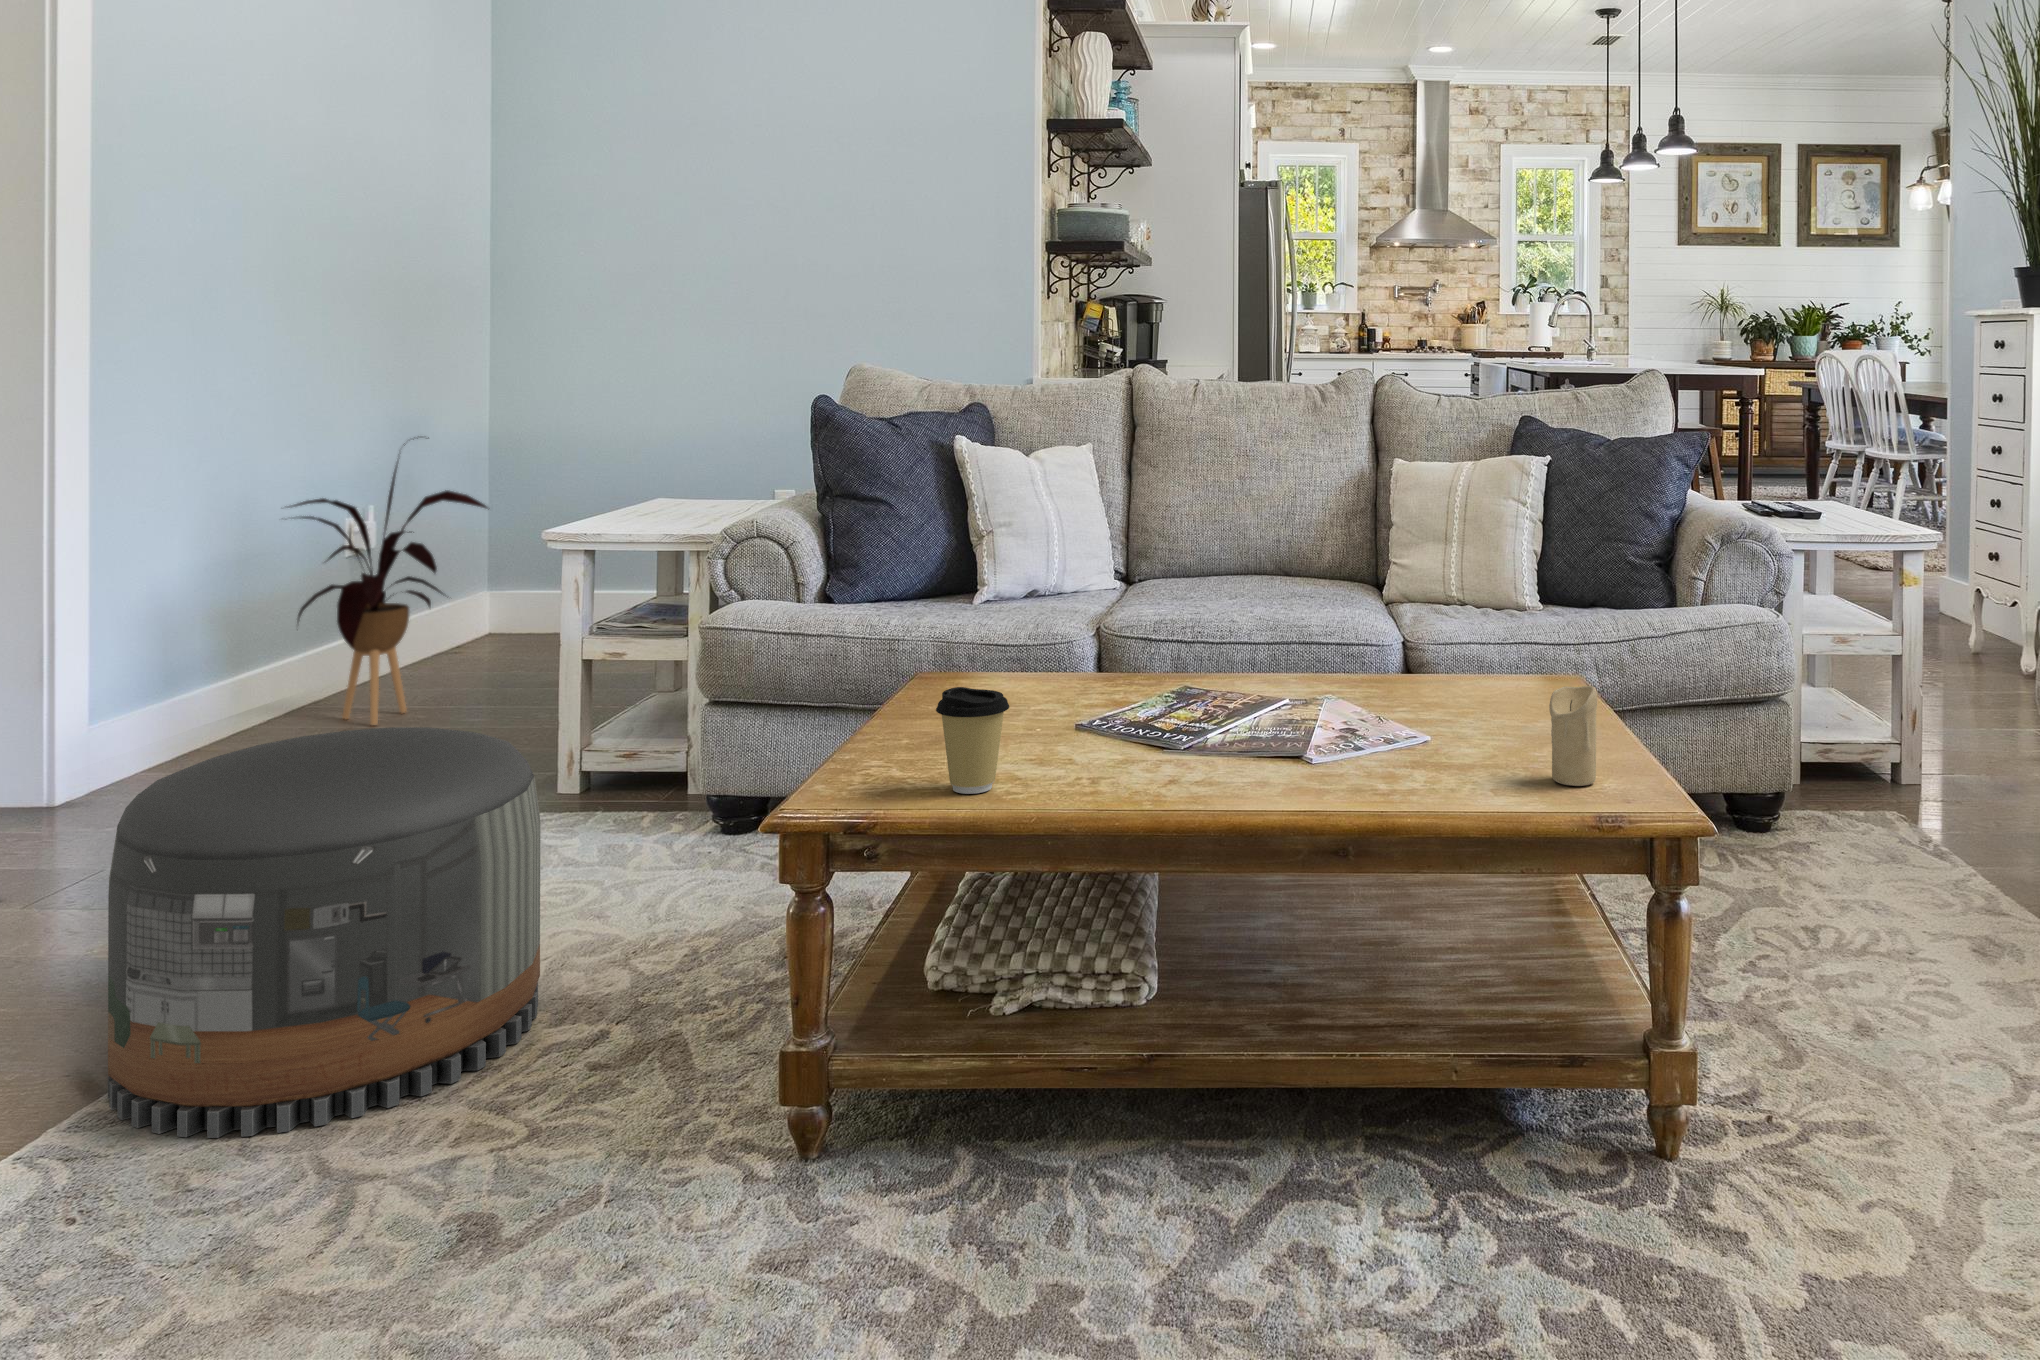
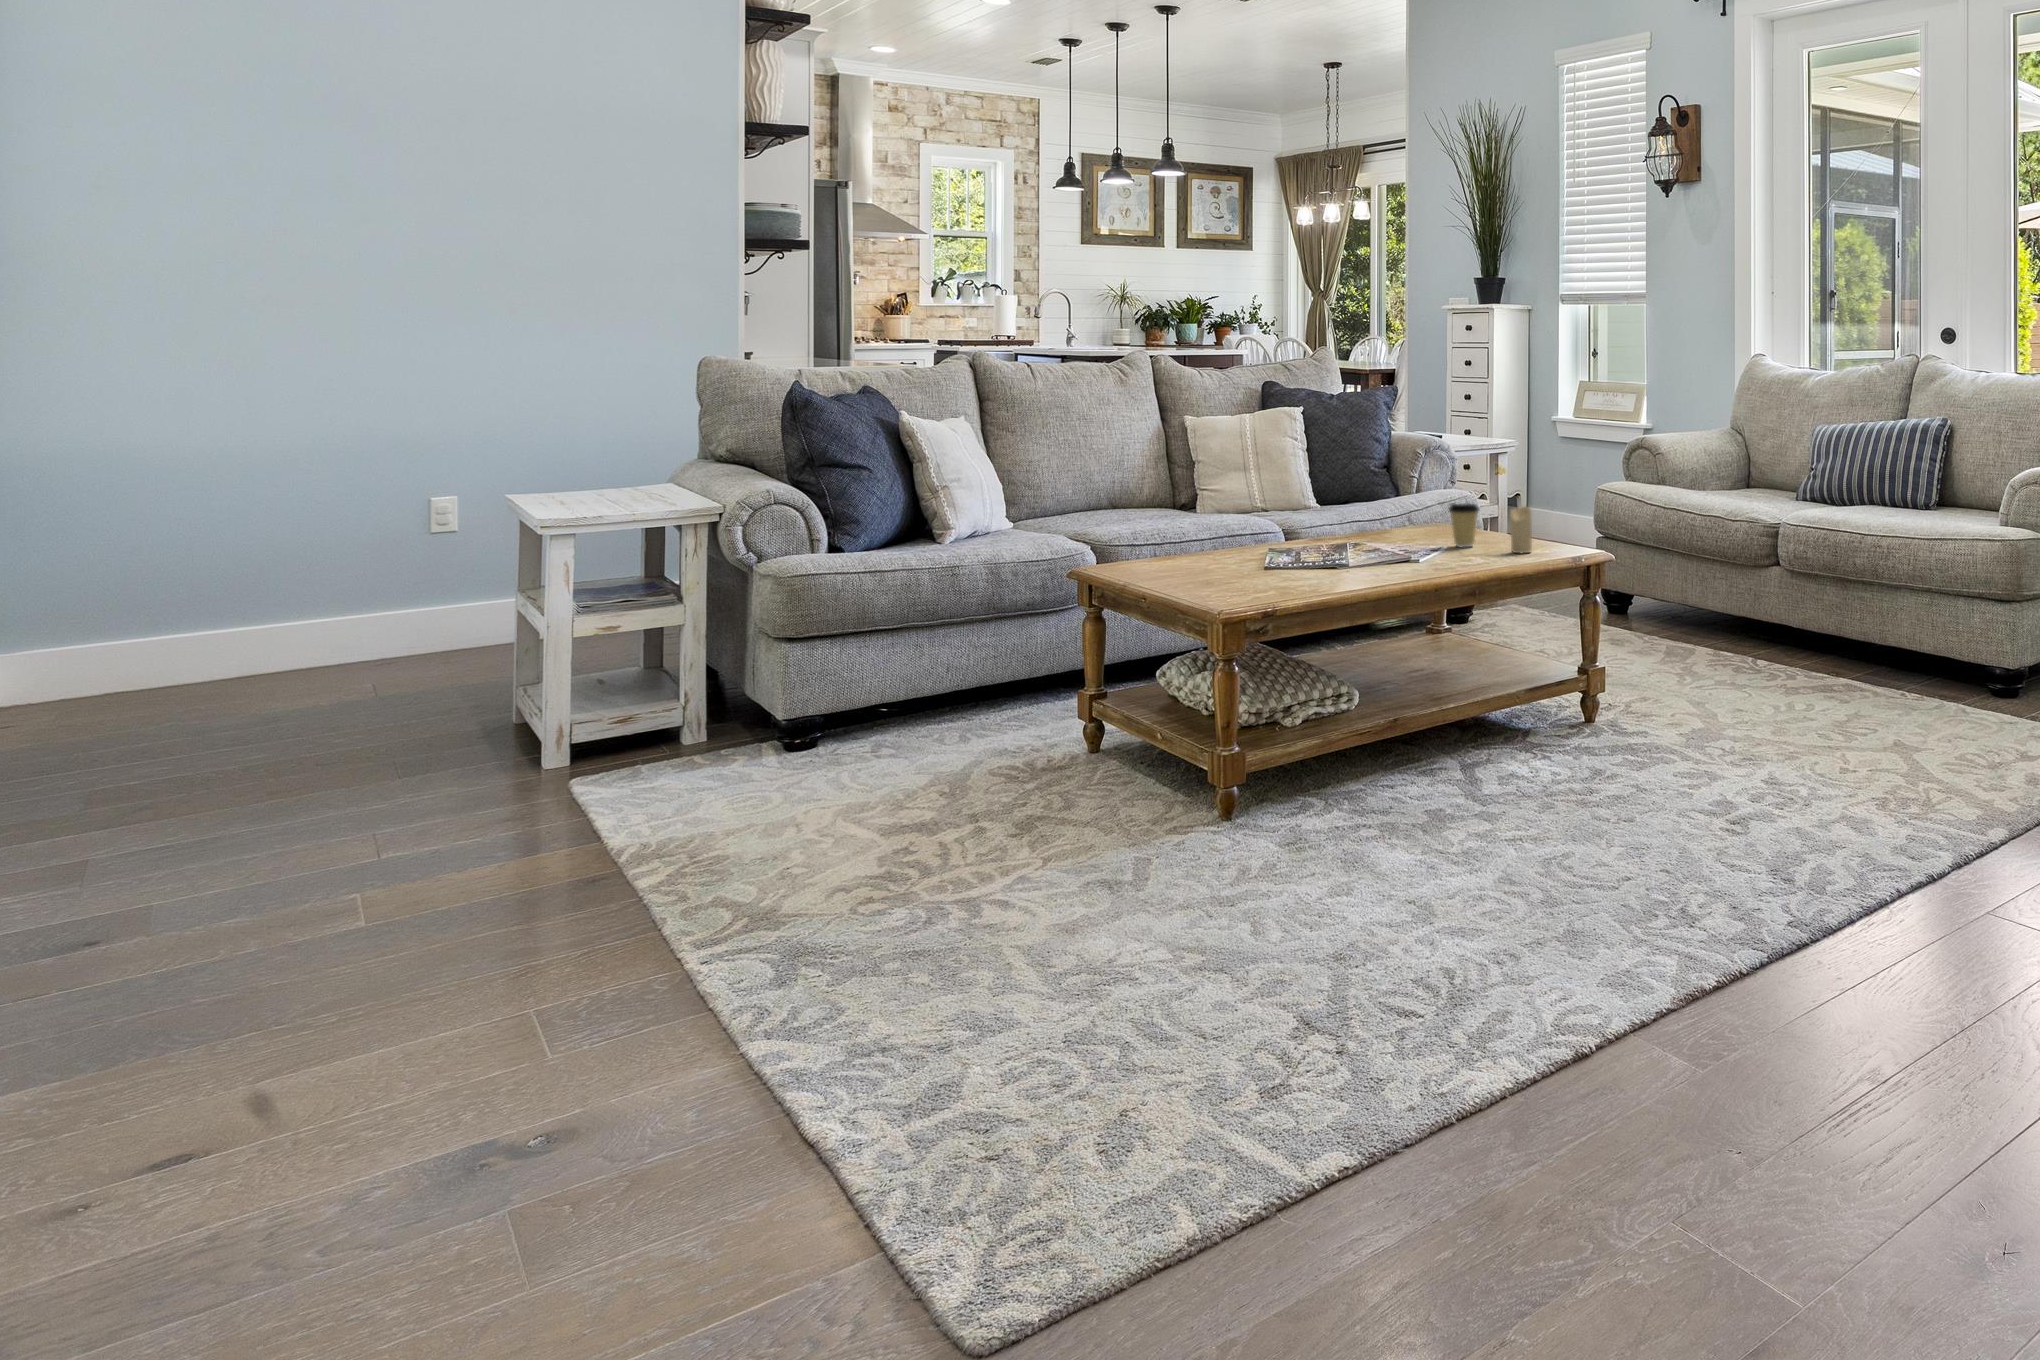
house plant: present [289,438,488,725] -> none [174,454,407,730]
coffee cup: present [936,687,1009,794] -> present [1449,503,1479,547]
pouf: present [108,727,541,1138] -> none [737,618,987,854]

